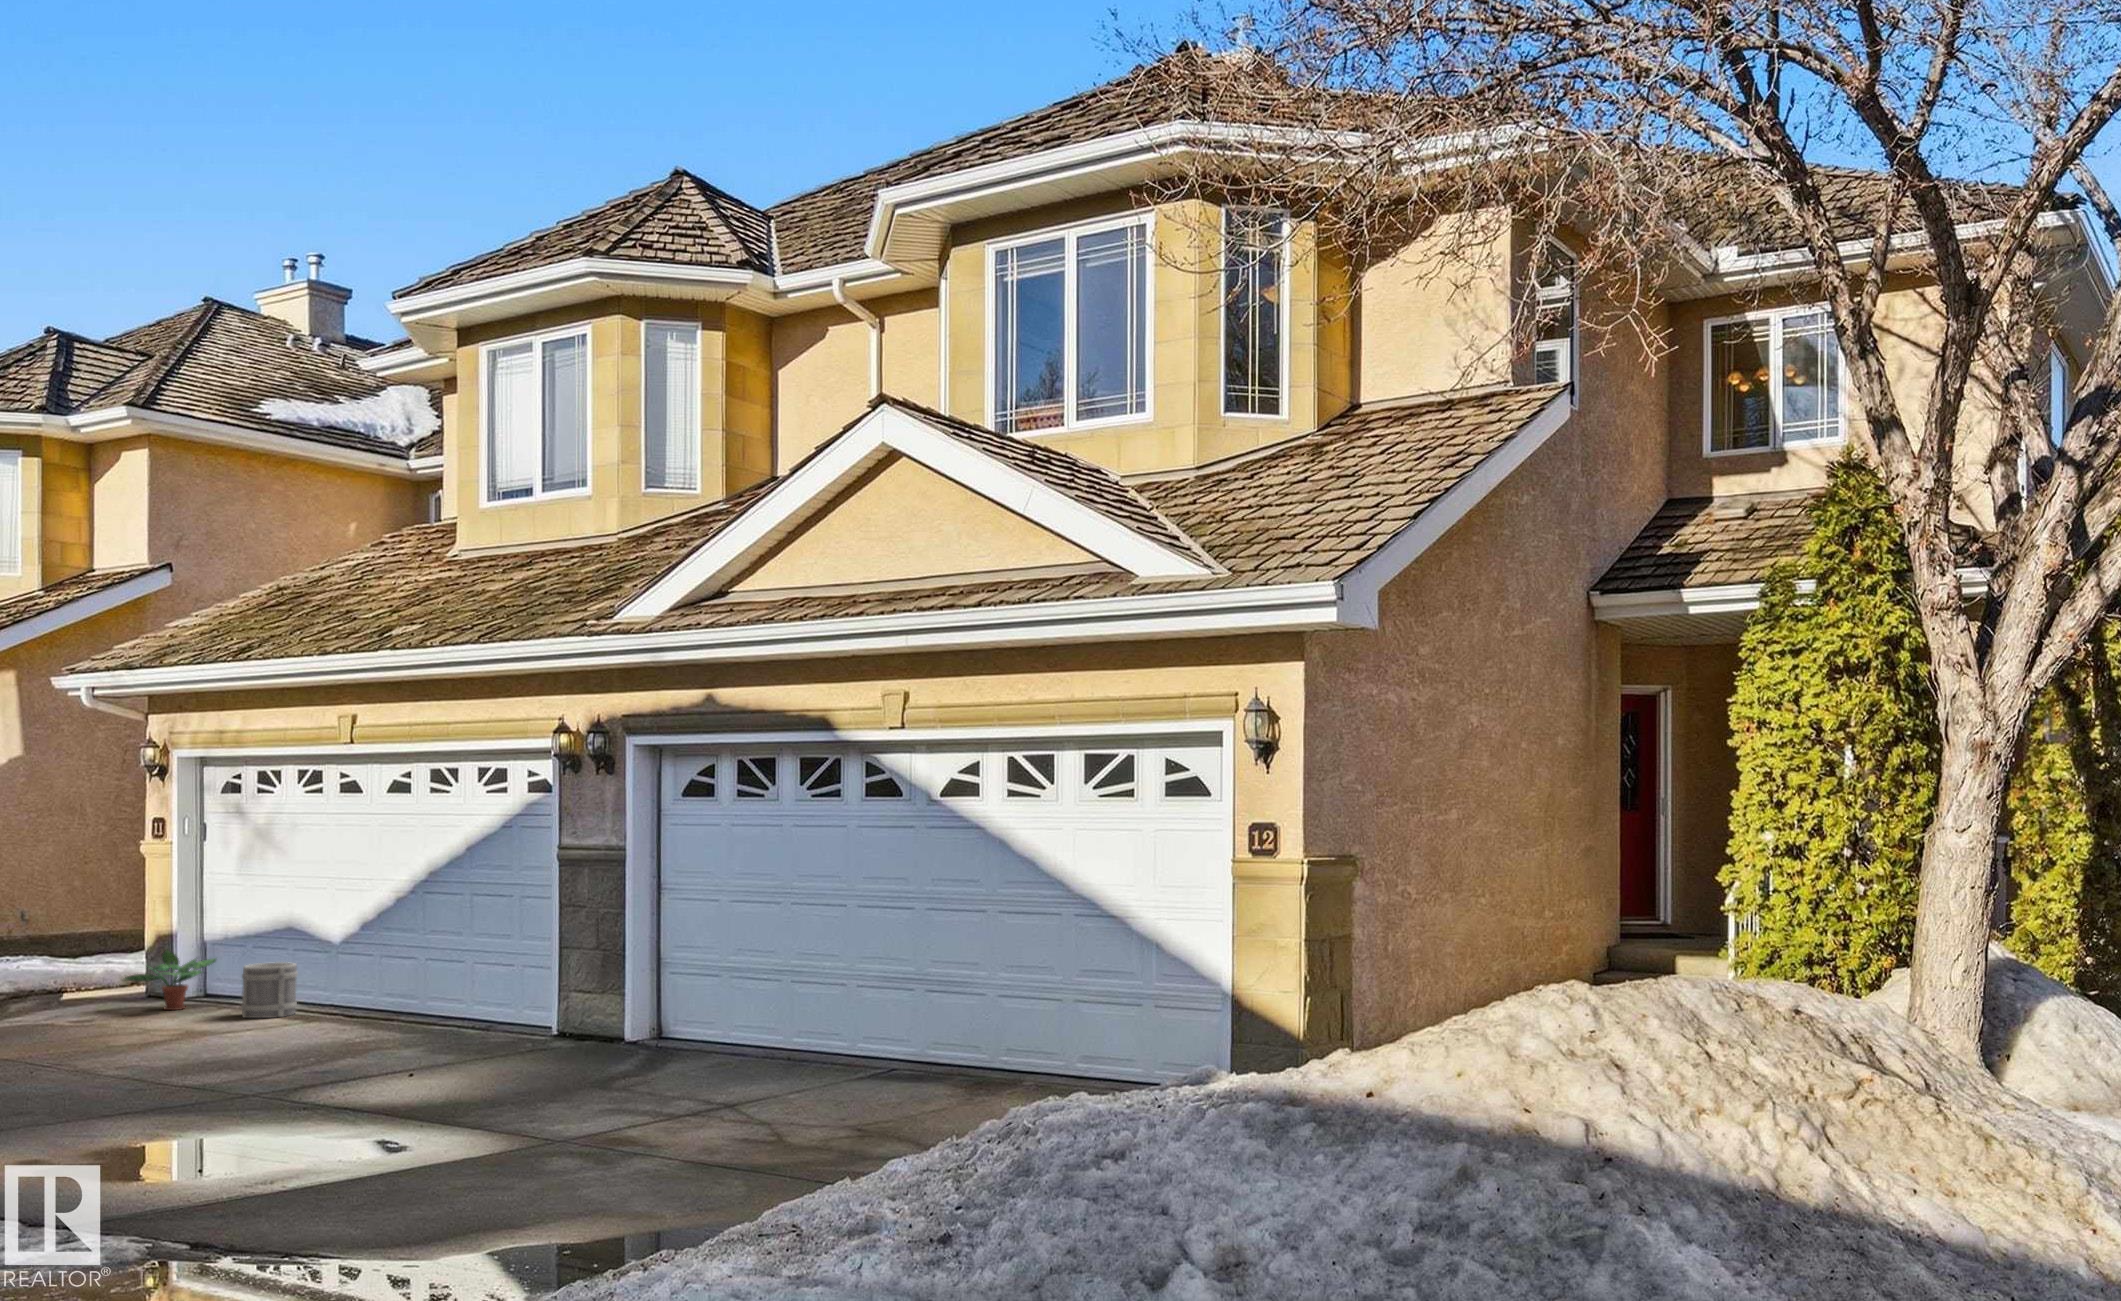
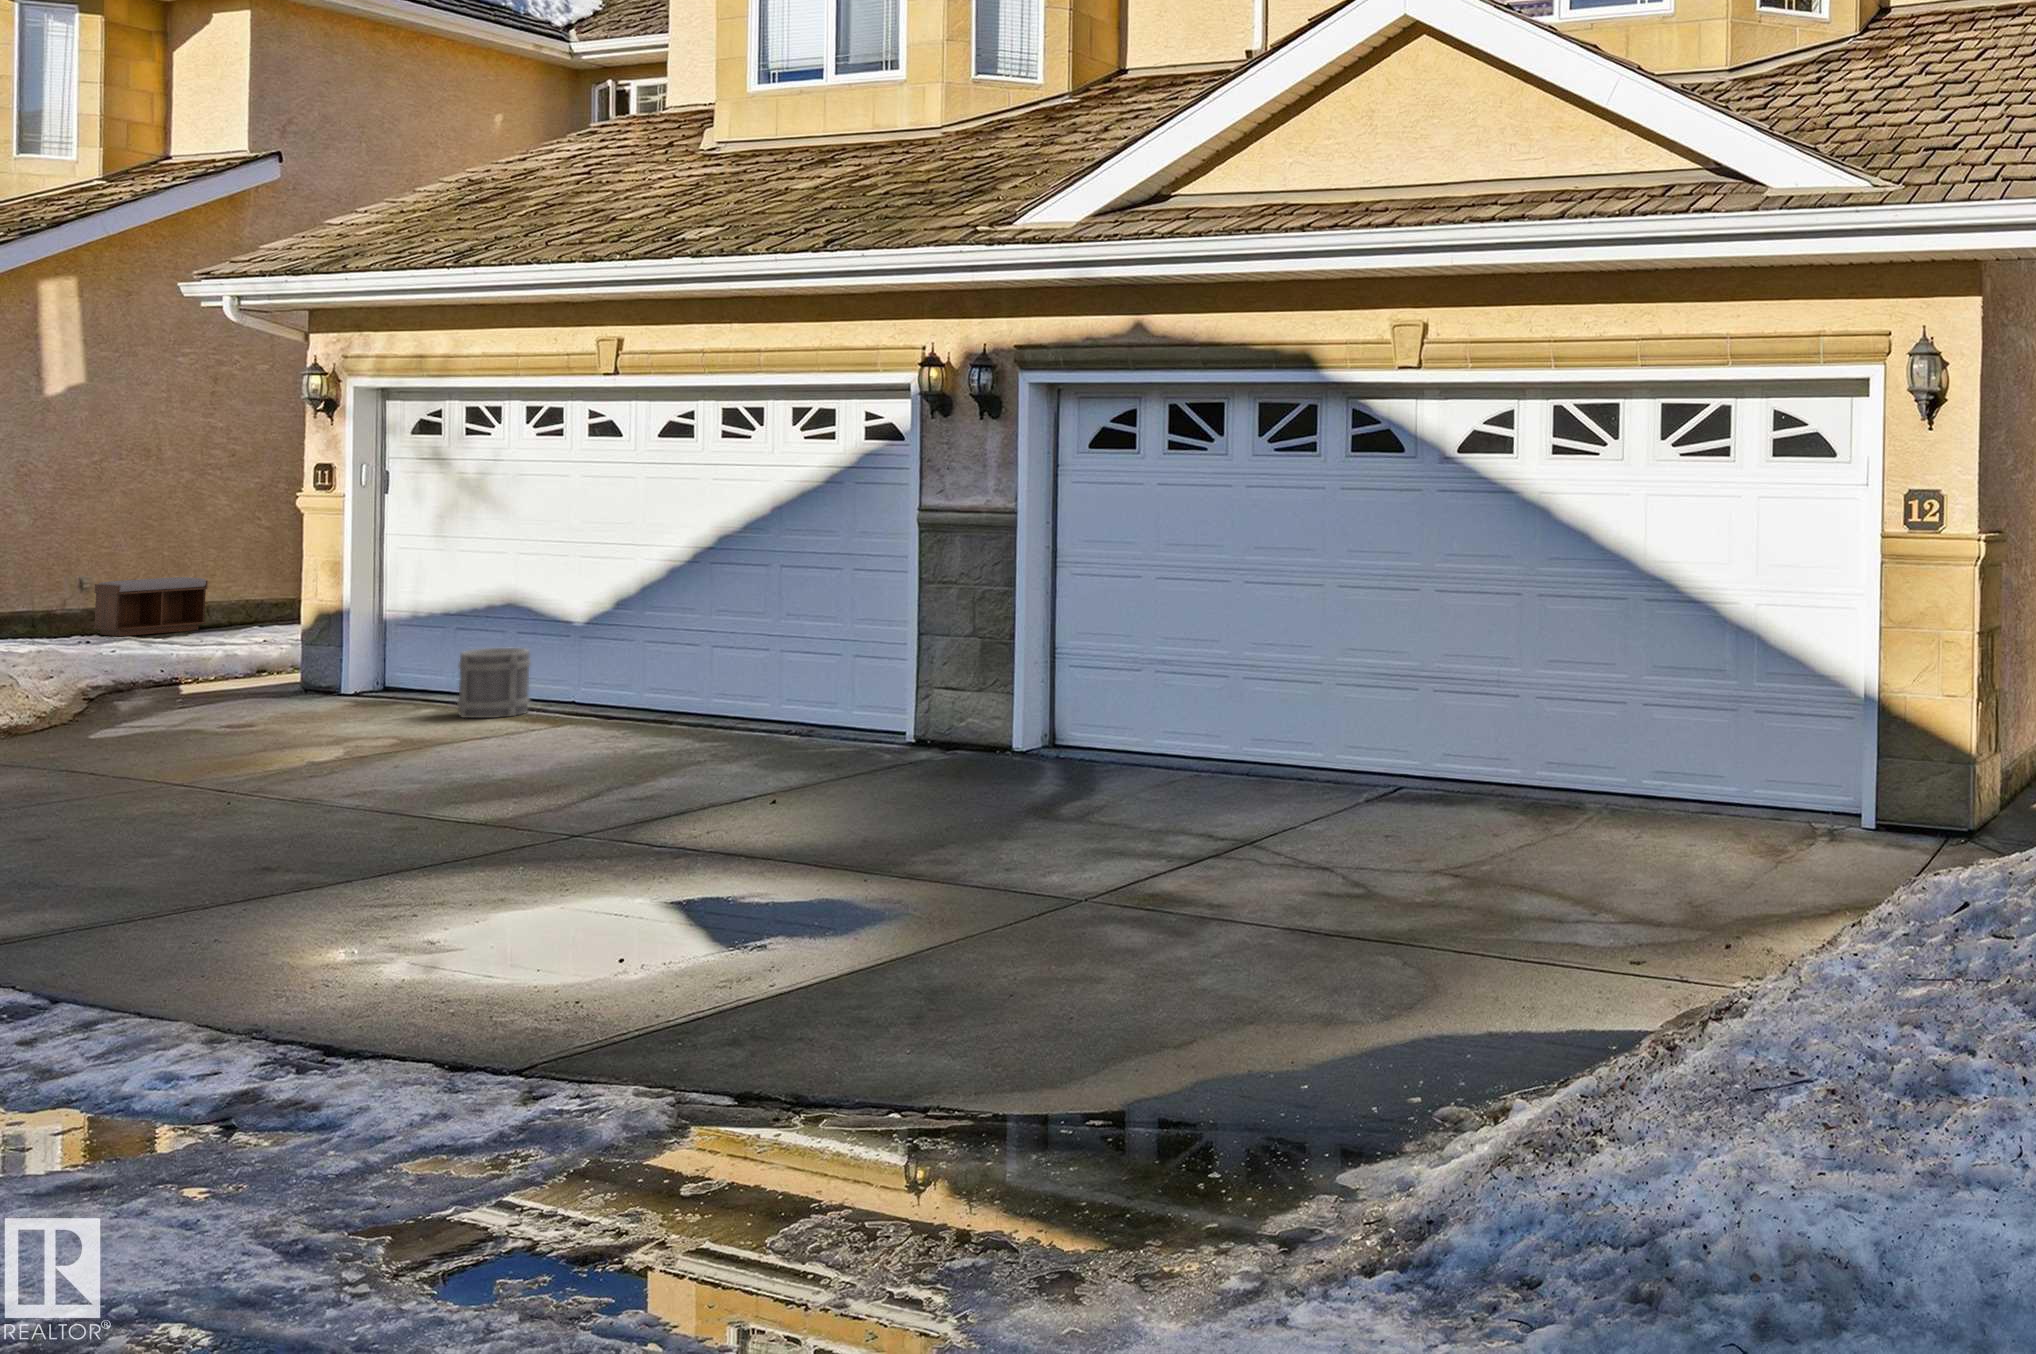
bench: none [32,909,118,956] -> present [93,577,208,636]
potted plant: present [125,950,216,1010] -> none [283,631,409,708]

